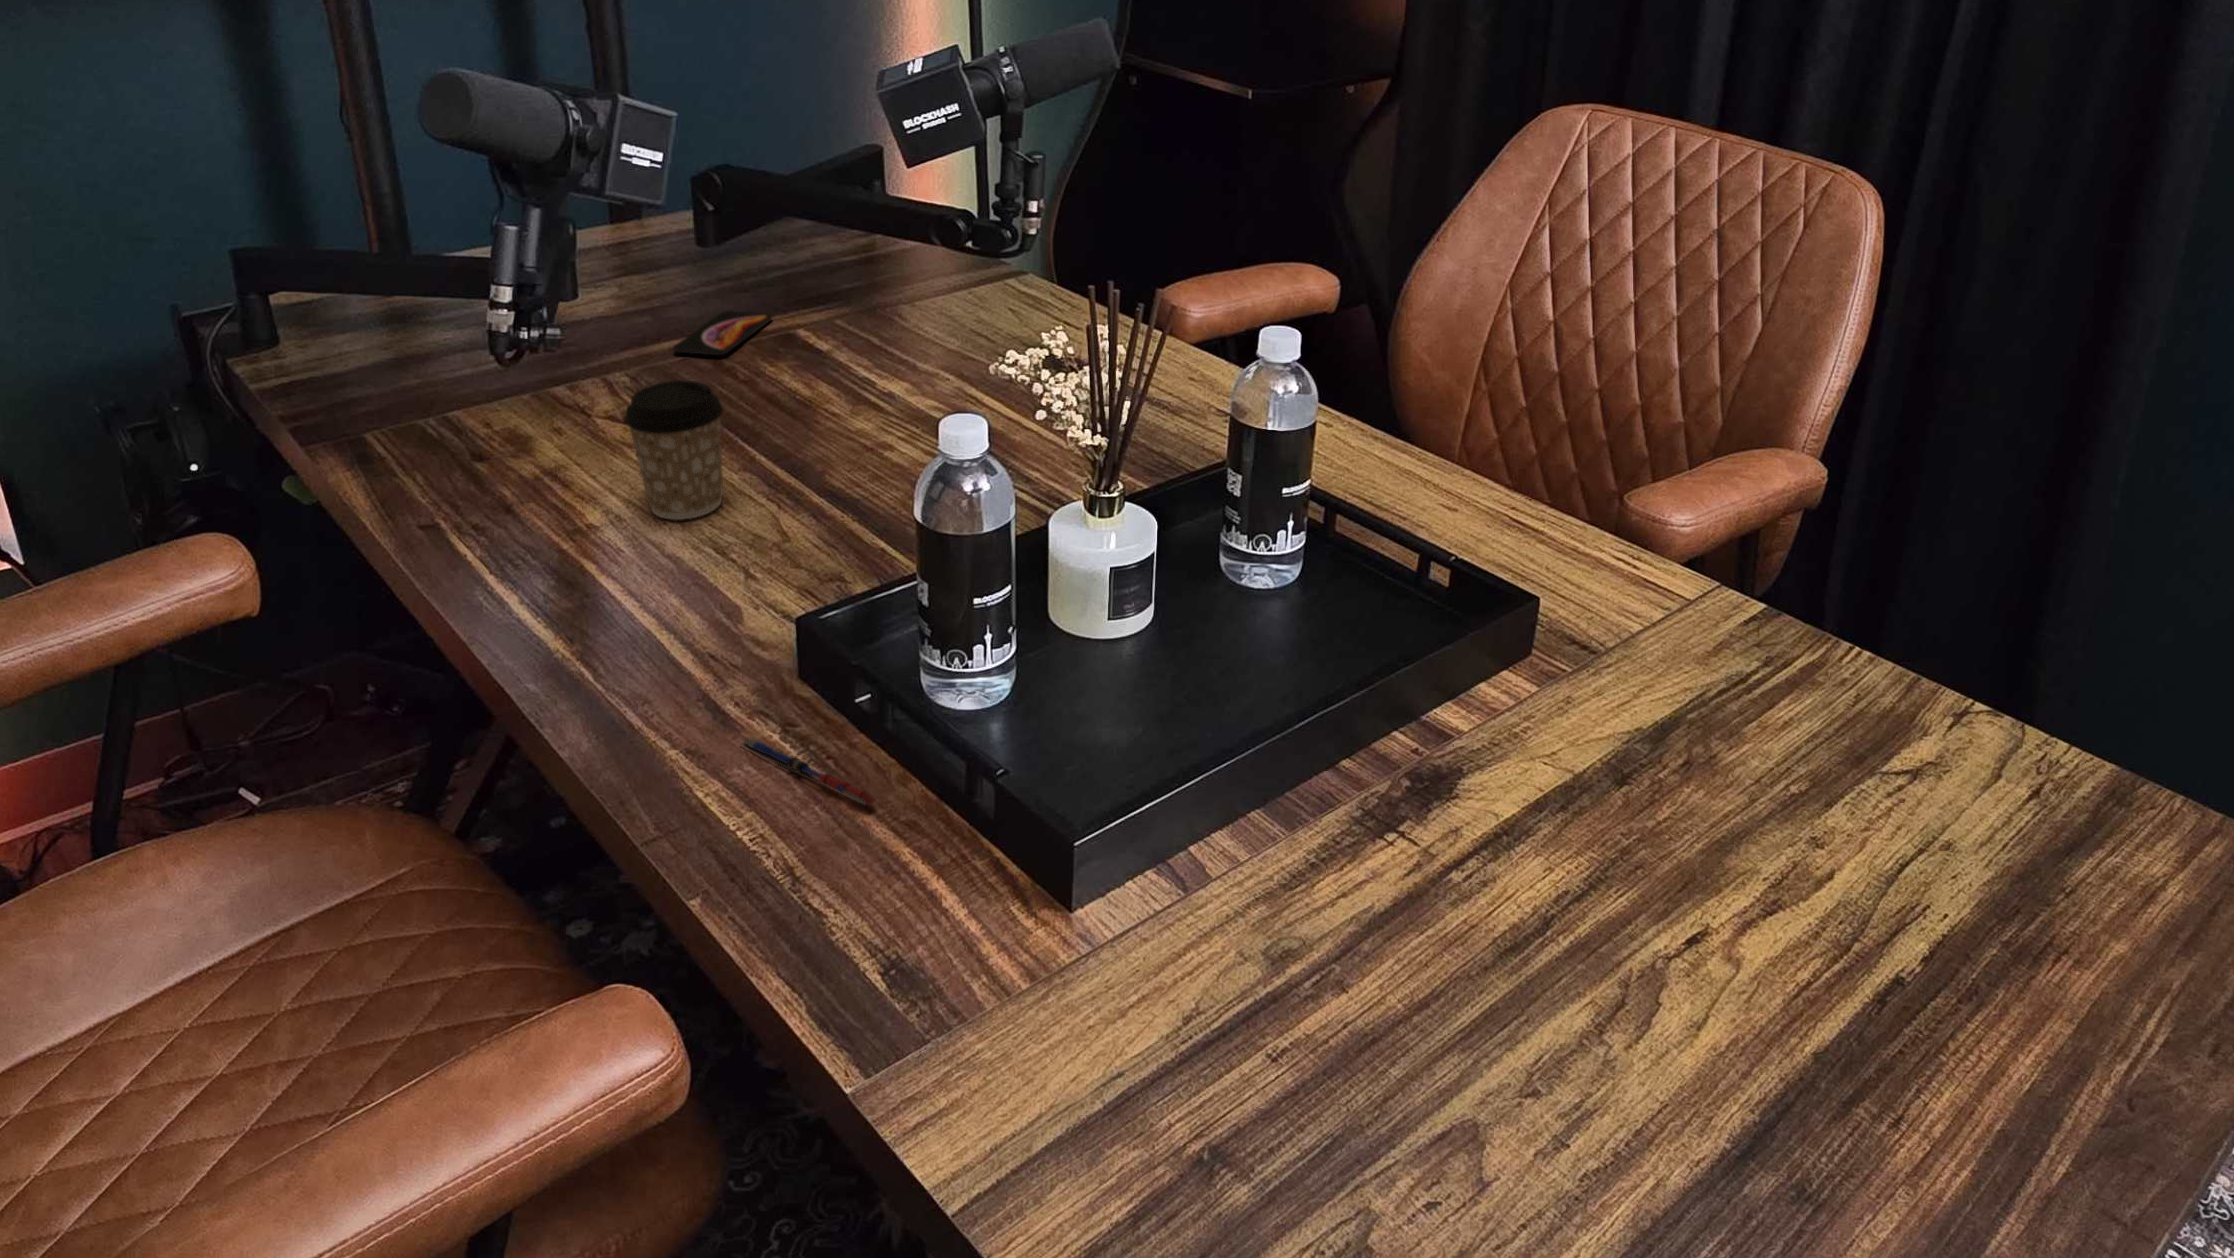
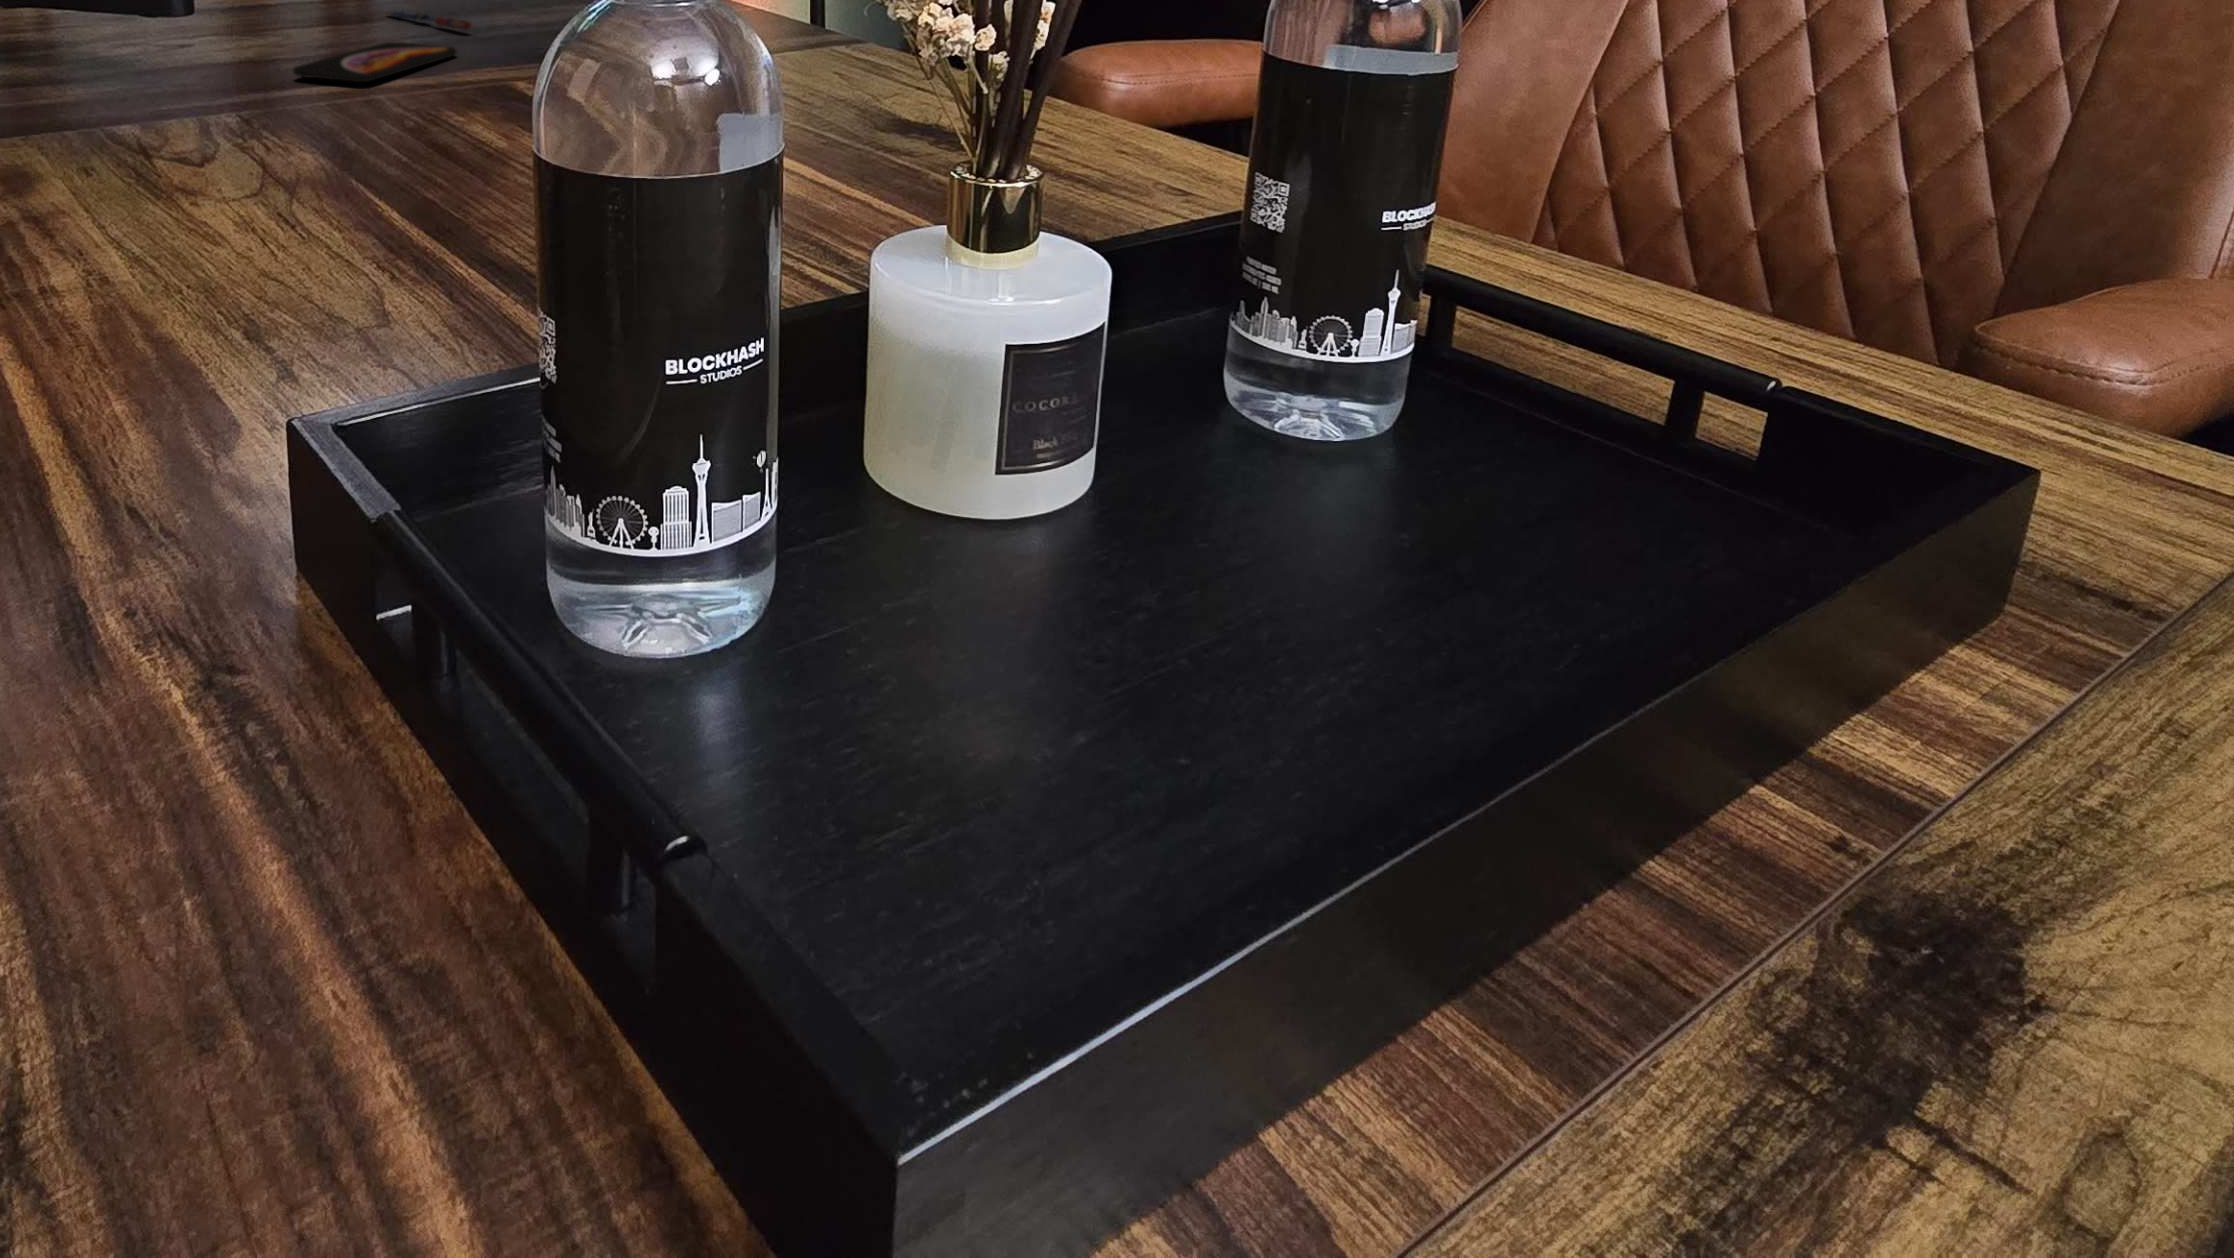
coffee cup: present [625,381,723,520] -> none [97,21,283,263]
pen: present [743,738,874,805] -> present [386,11,472,30]

